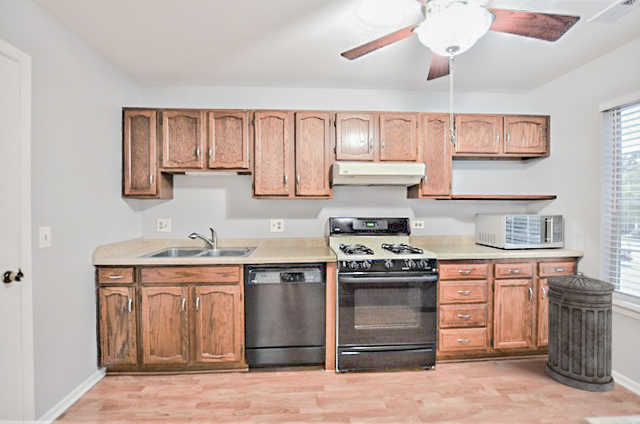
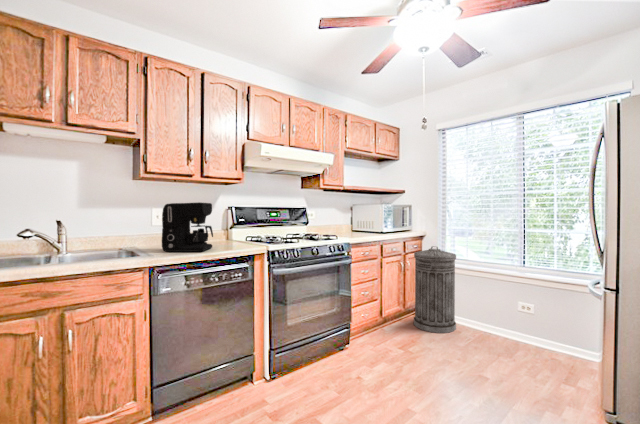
coffee maker: none [259,218,296,256] -> present [162,202,213,252]

